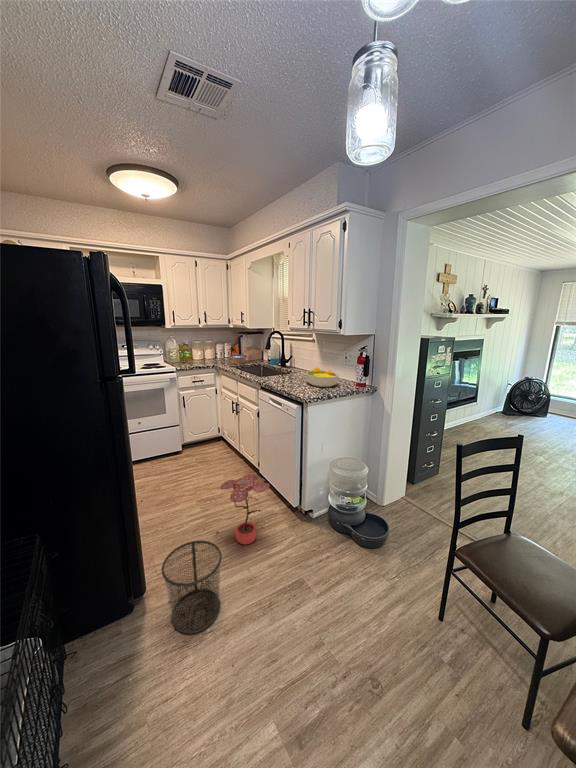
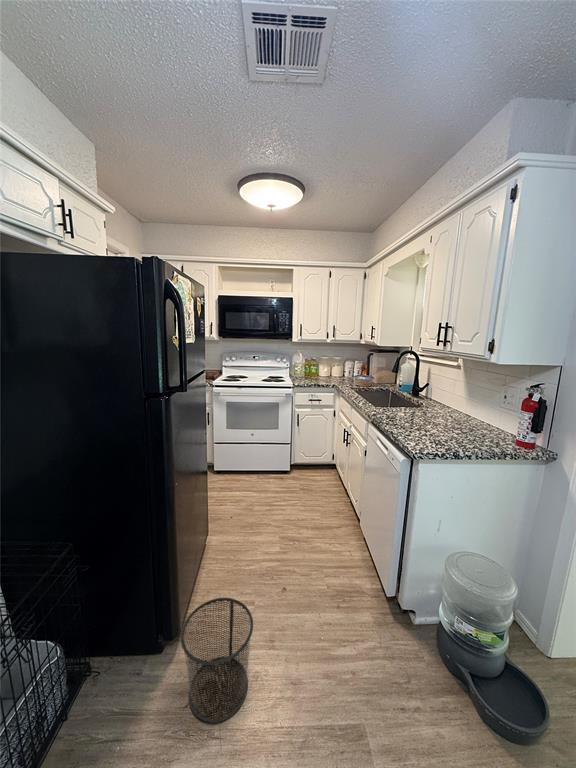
fruit bowl: present [306,367,339,387] -> none [433,405,484,438]
potted plant: present [220,474,270,545] -> none [287,531,346,623]

